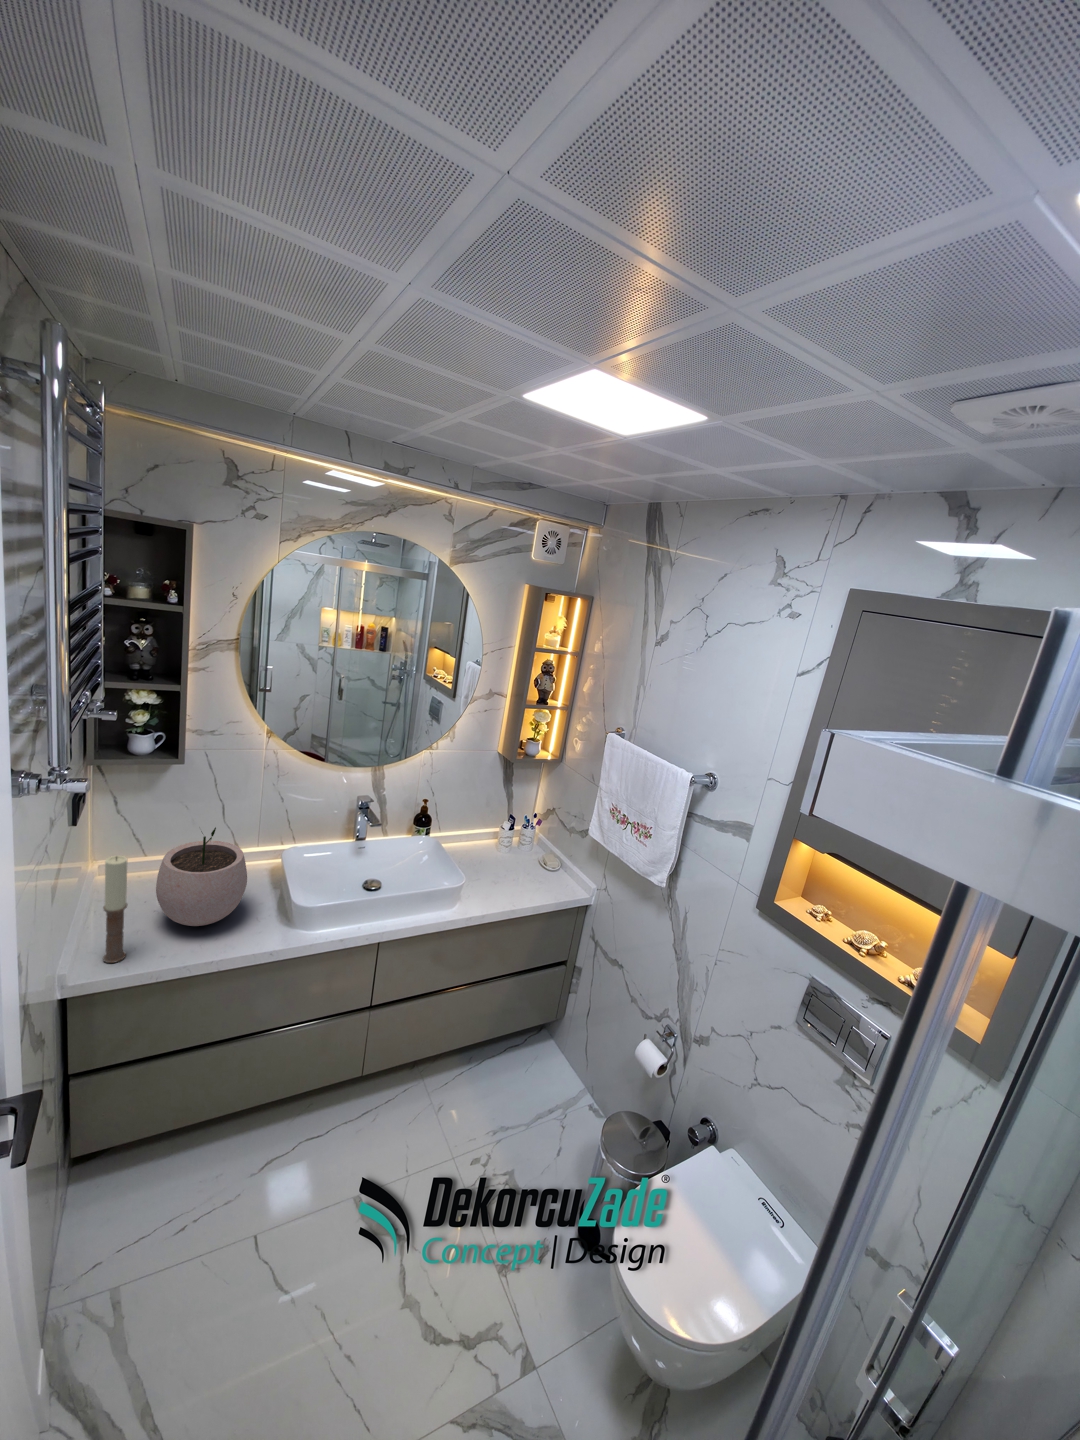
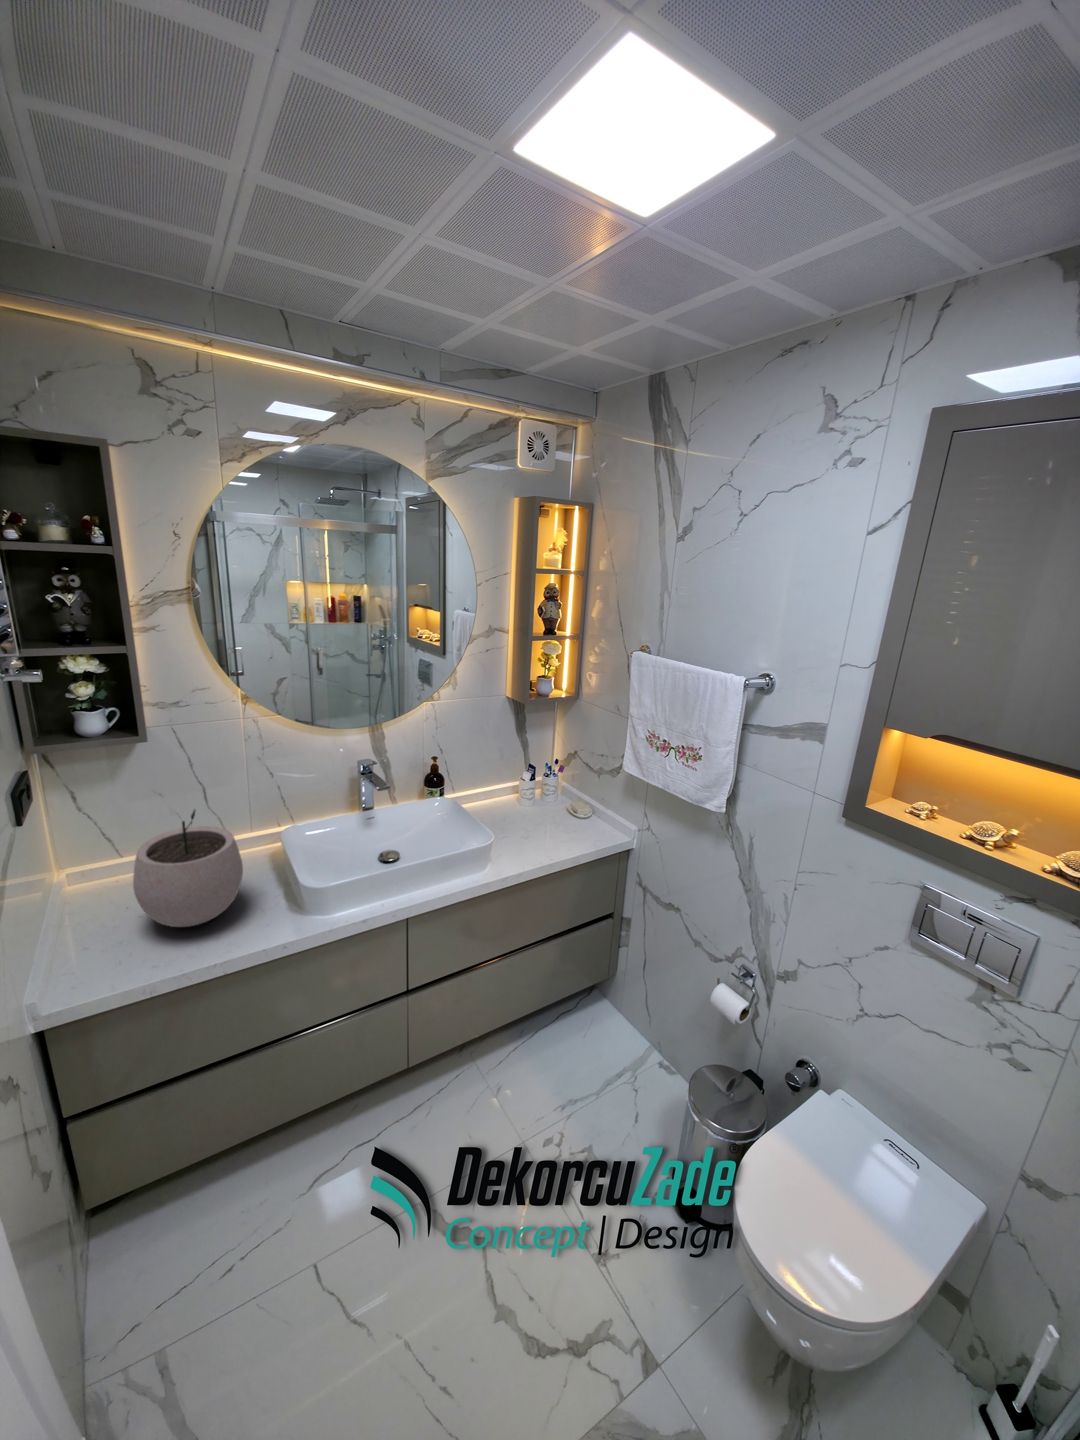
candle: present [103,856,127,963] -> none [60,853,107,983]

